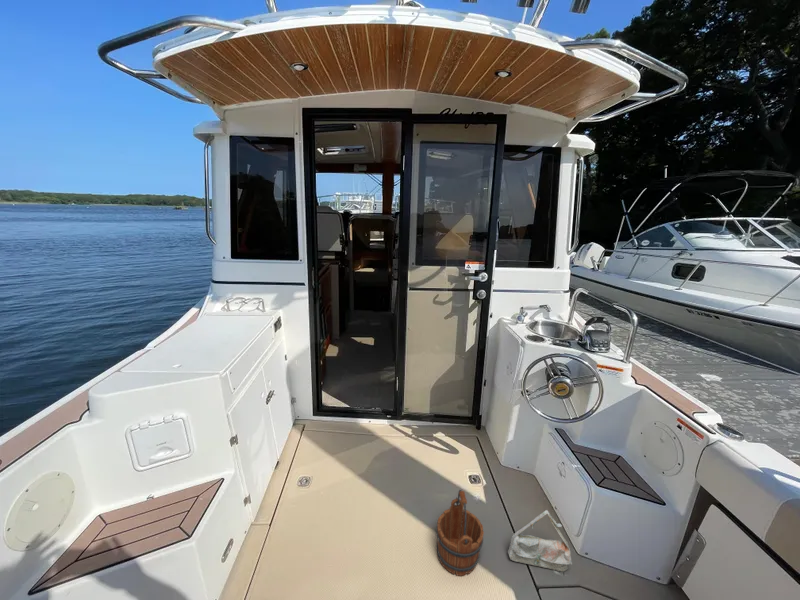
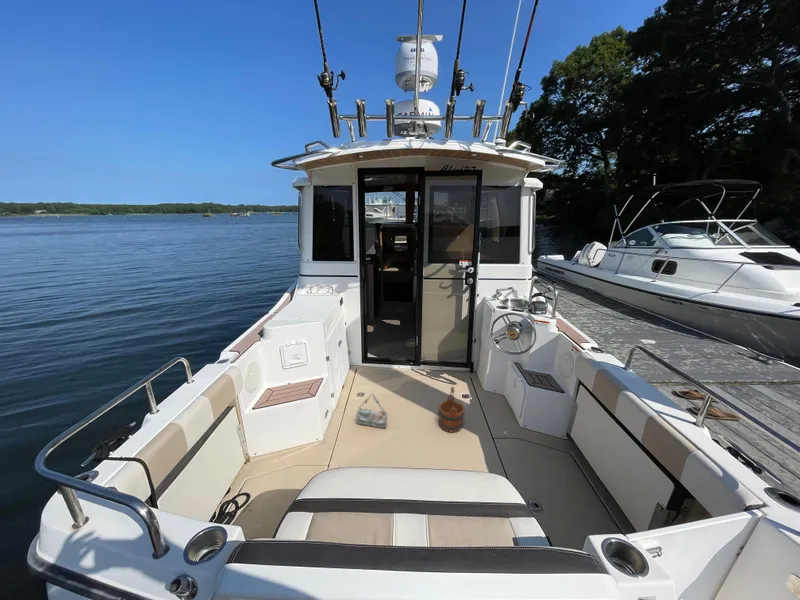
bag: present [508,510,572,572] -> present [356,394,387,428]

